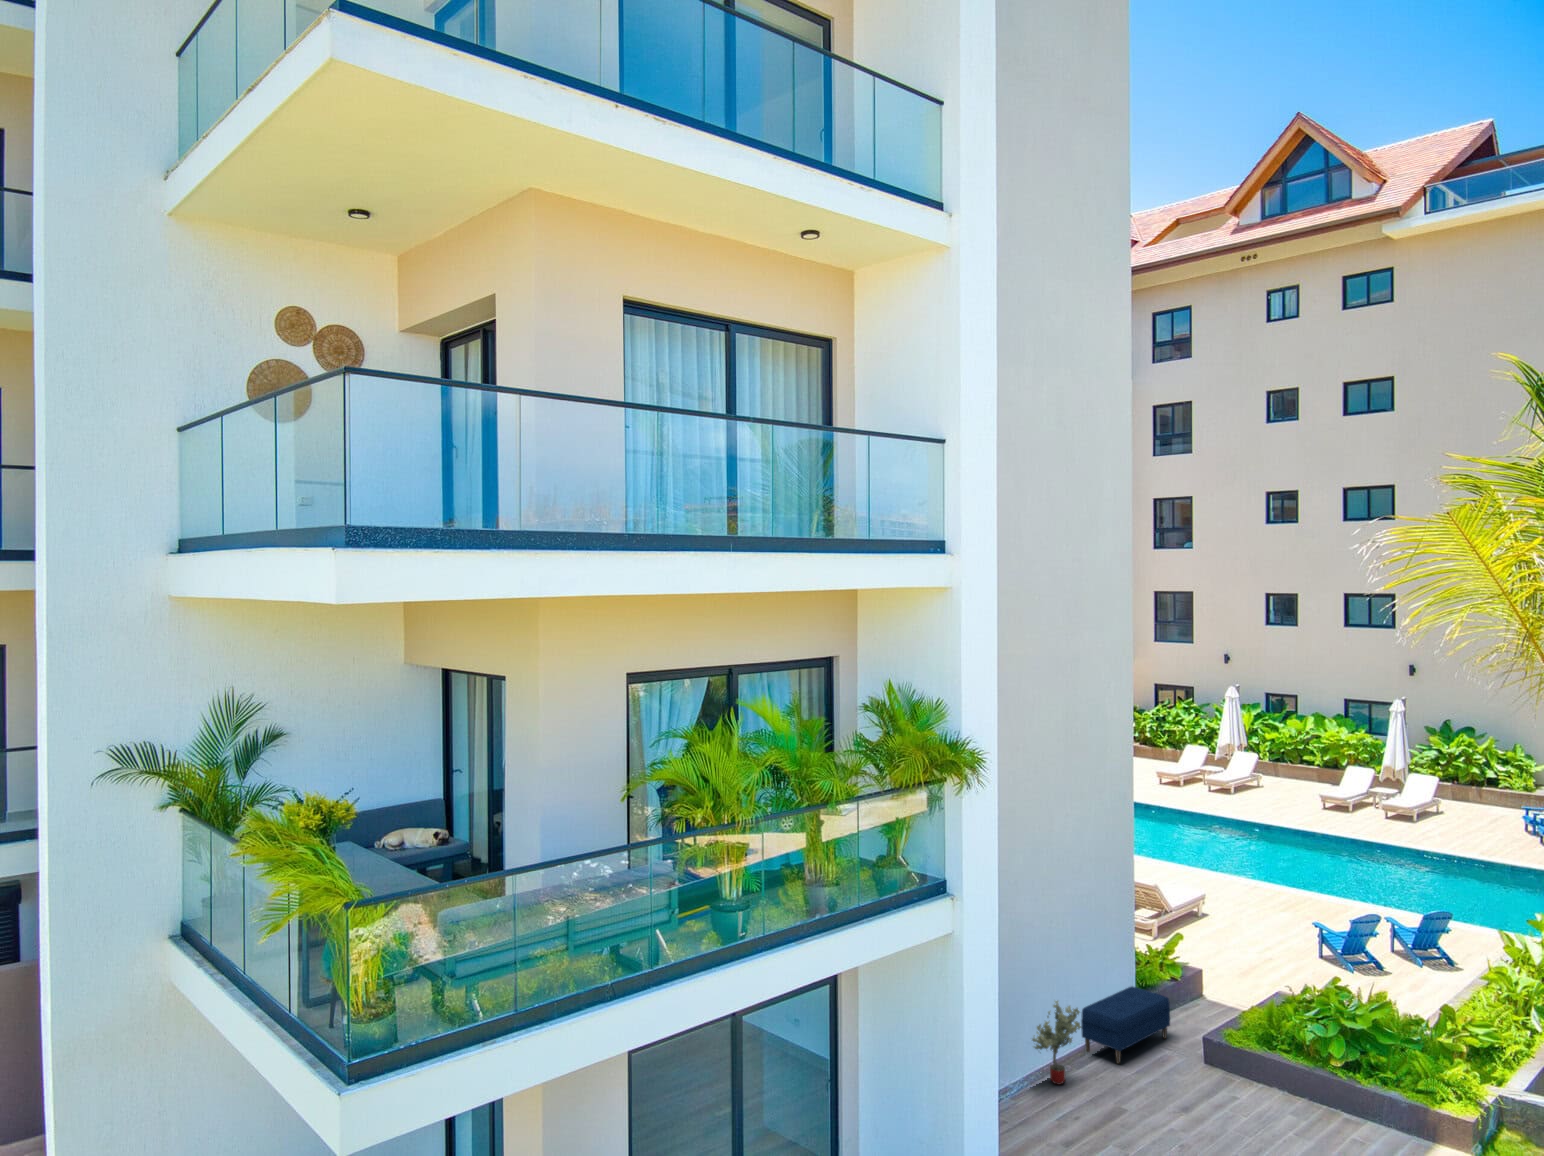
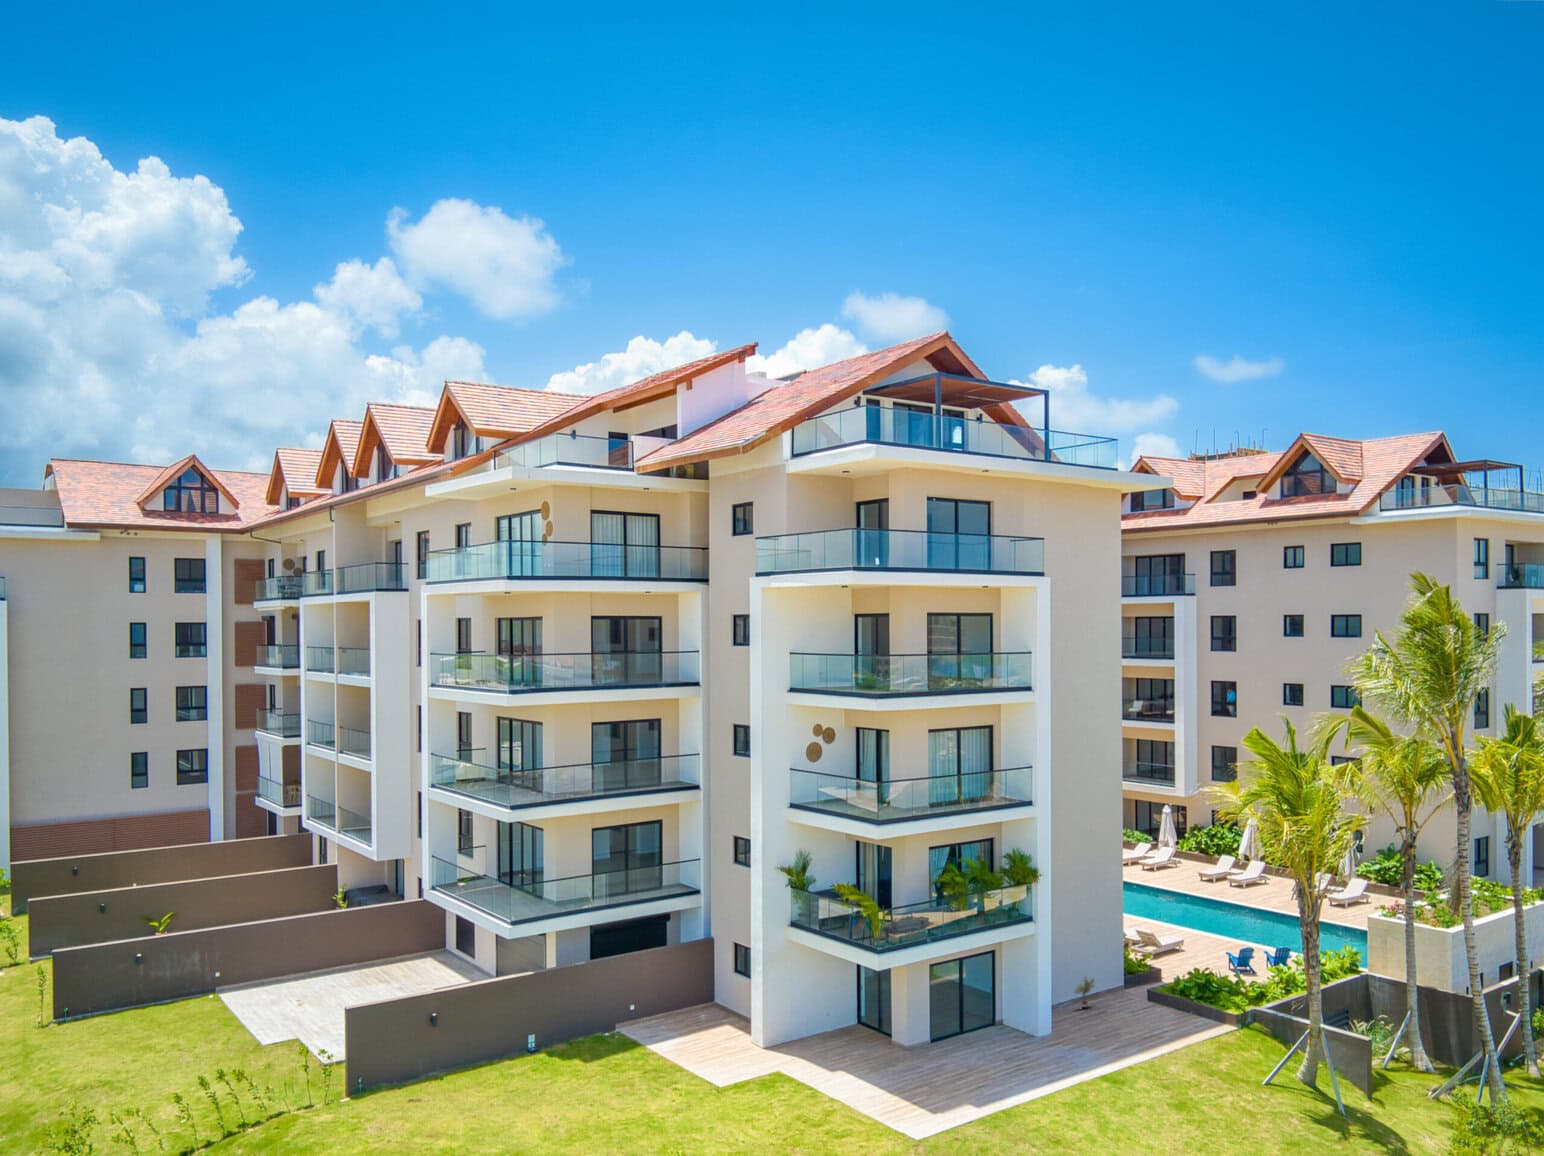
bench: present [1081,987,1170,1064] -> none [1099,975,1140,1003]

